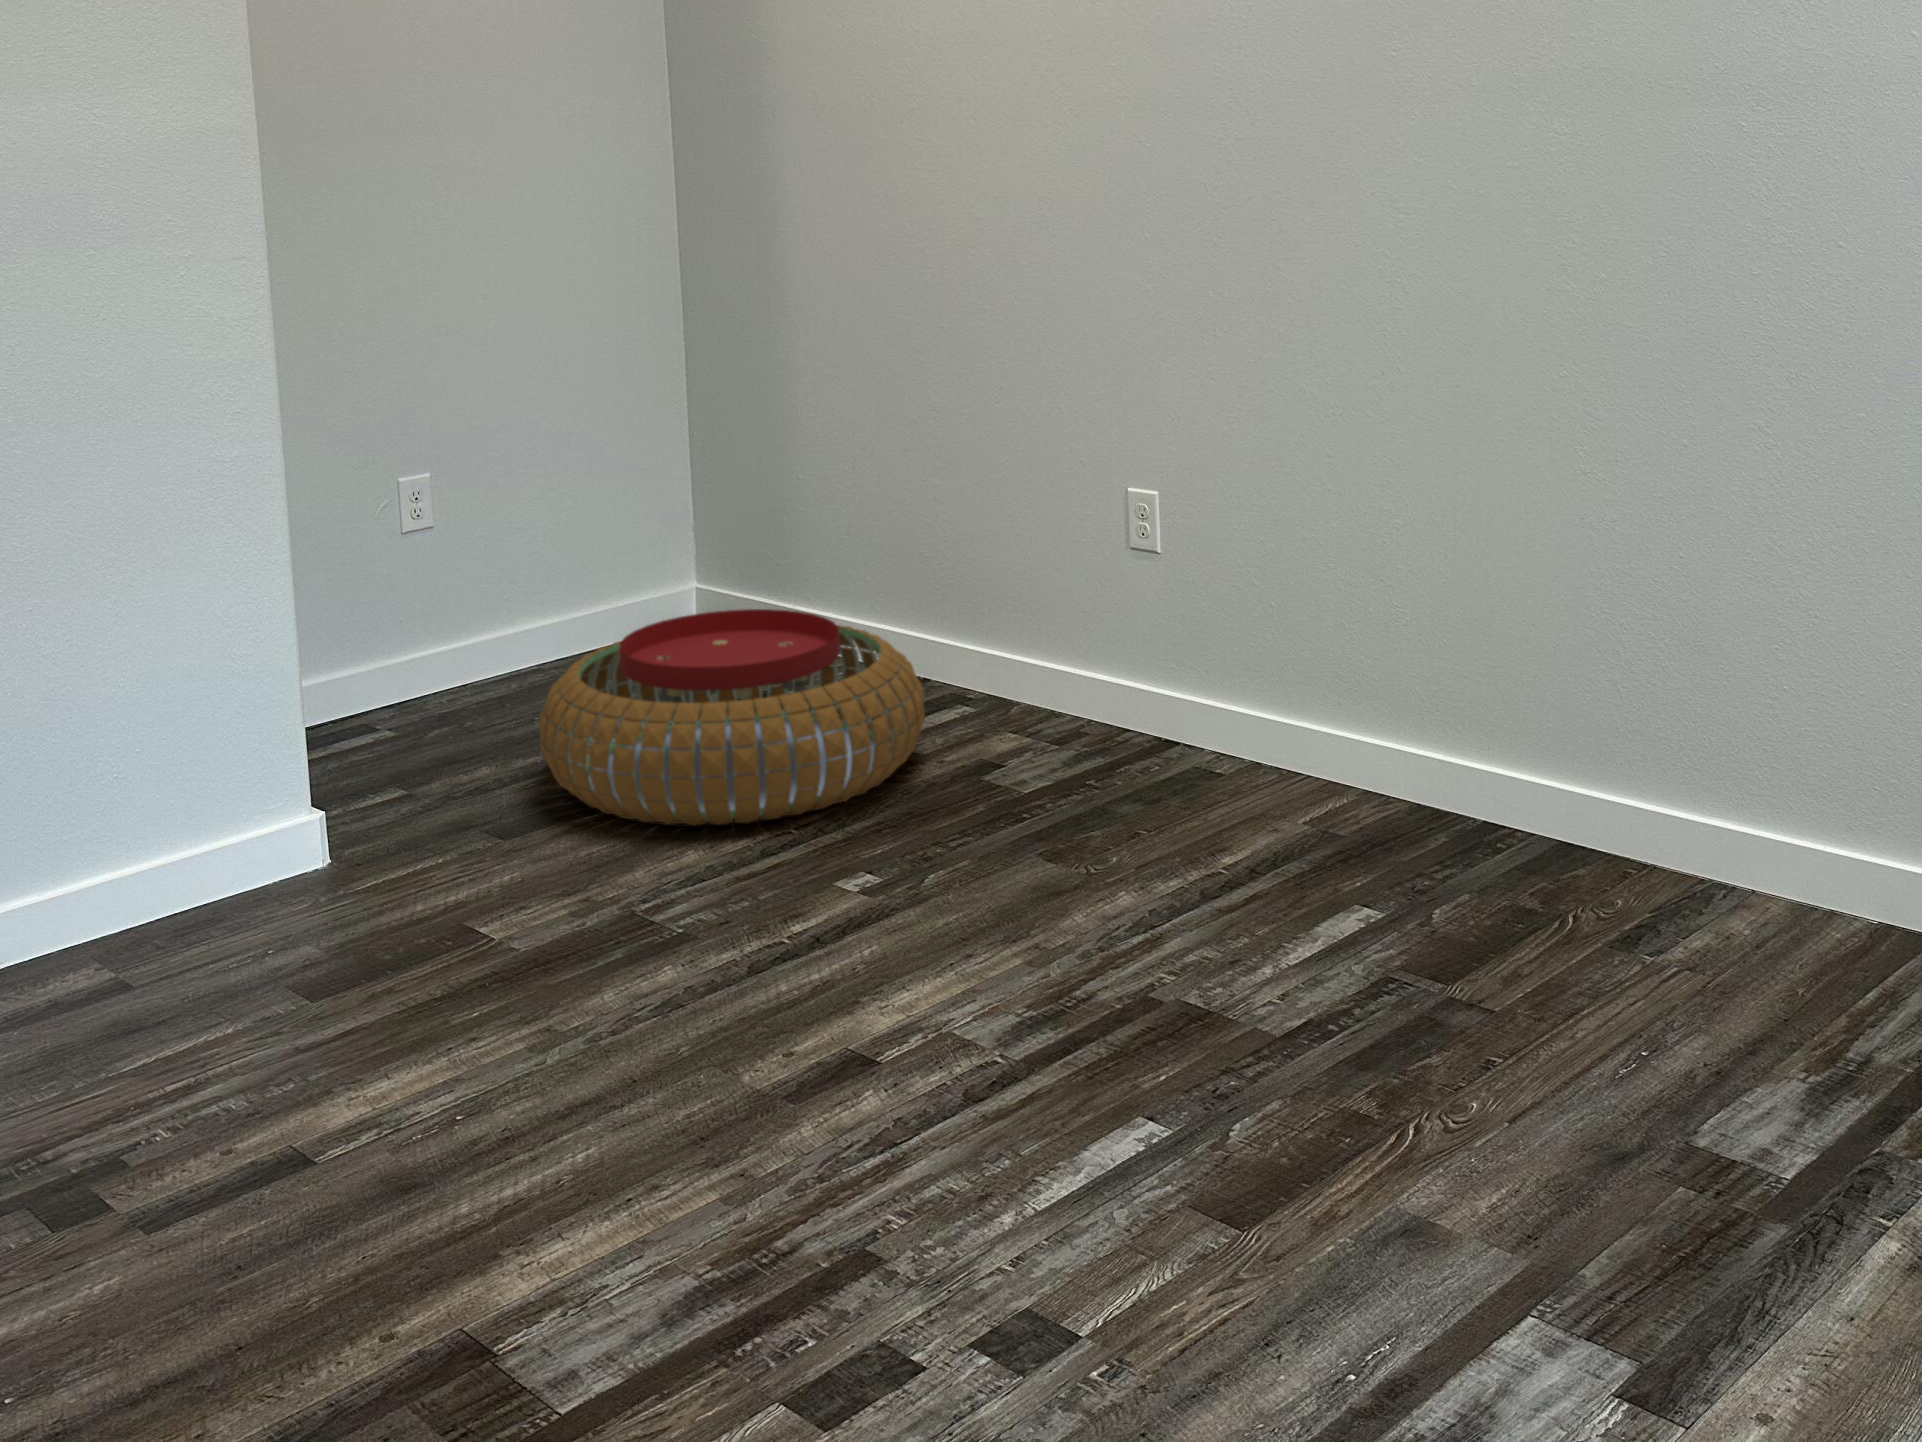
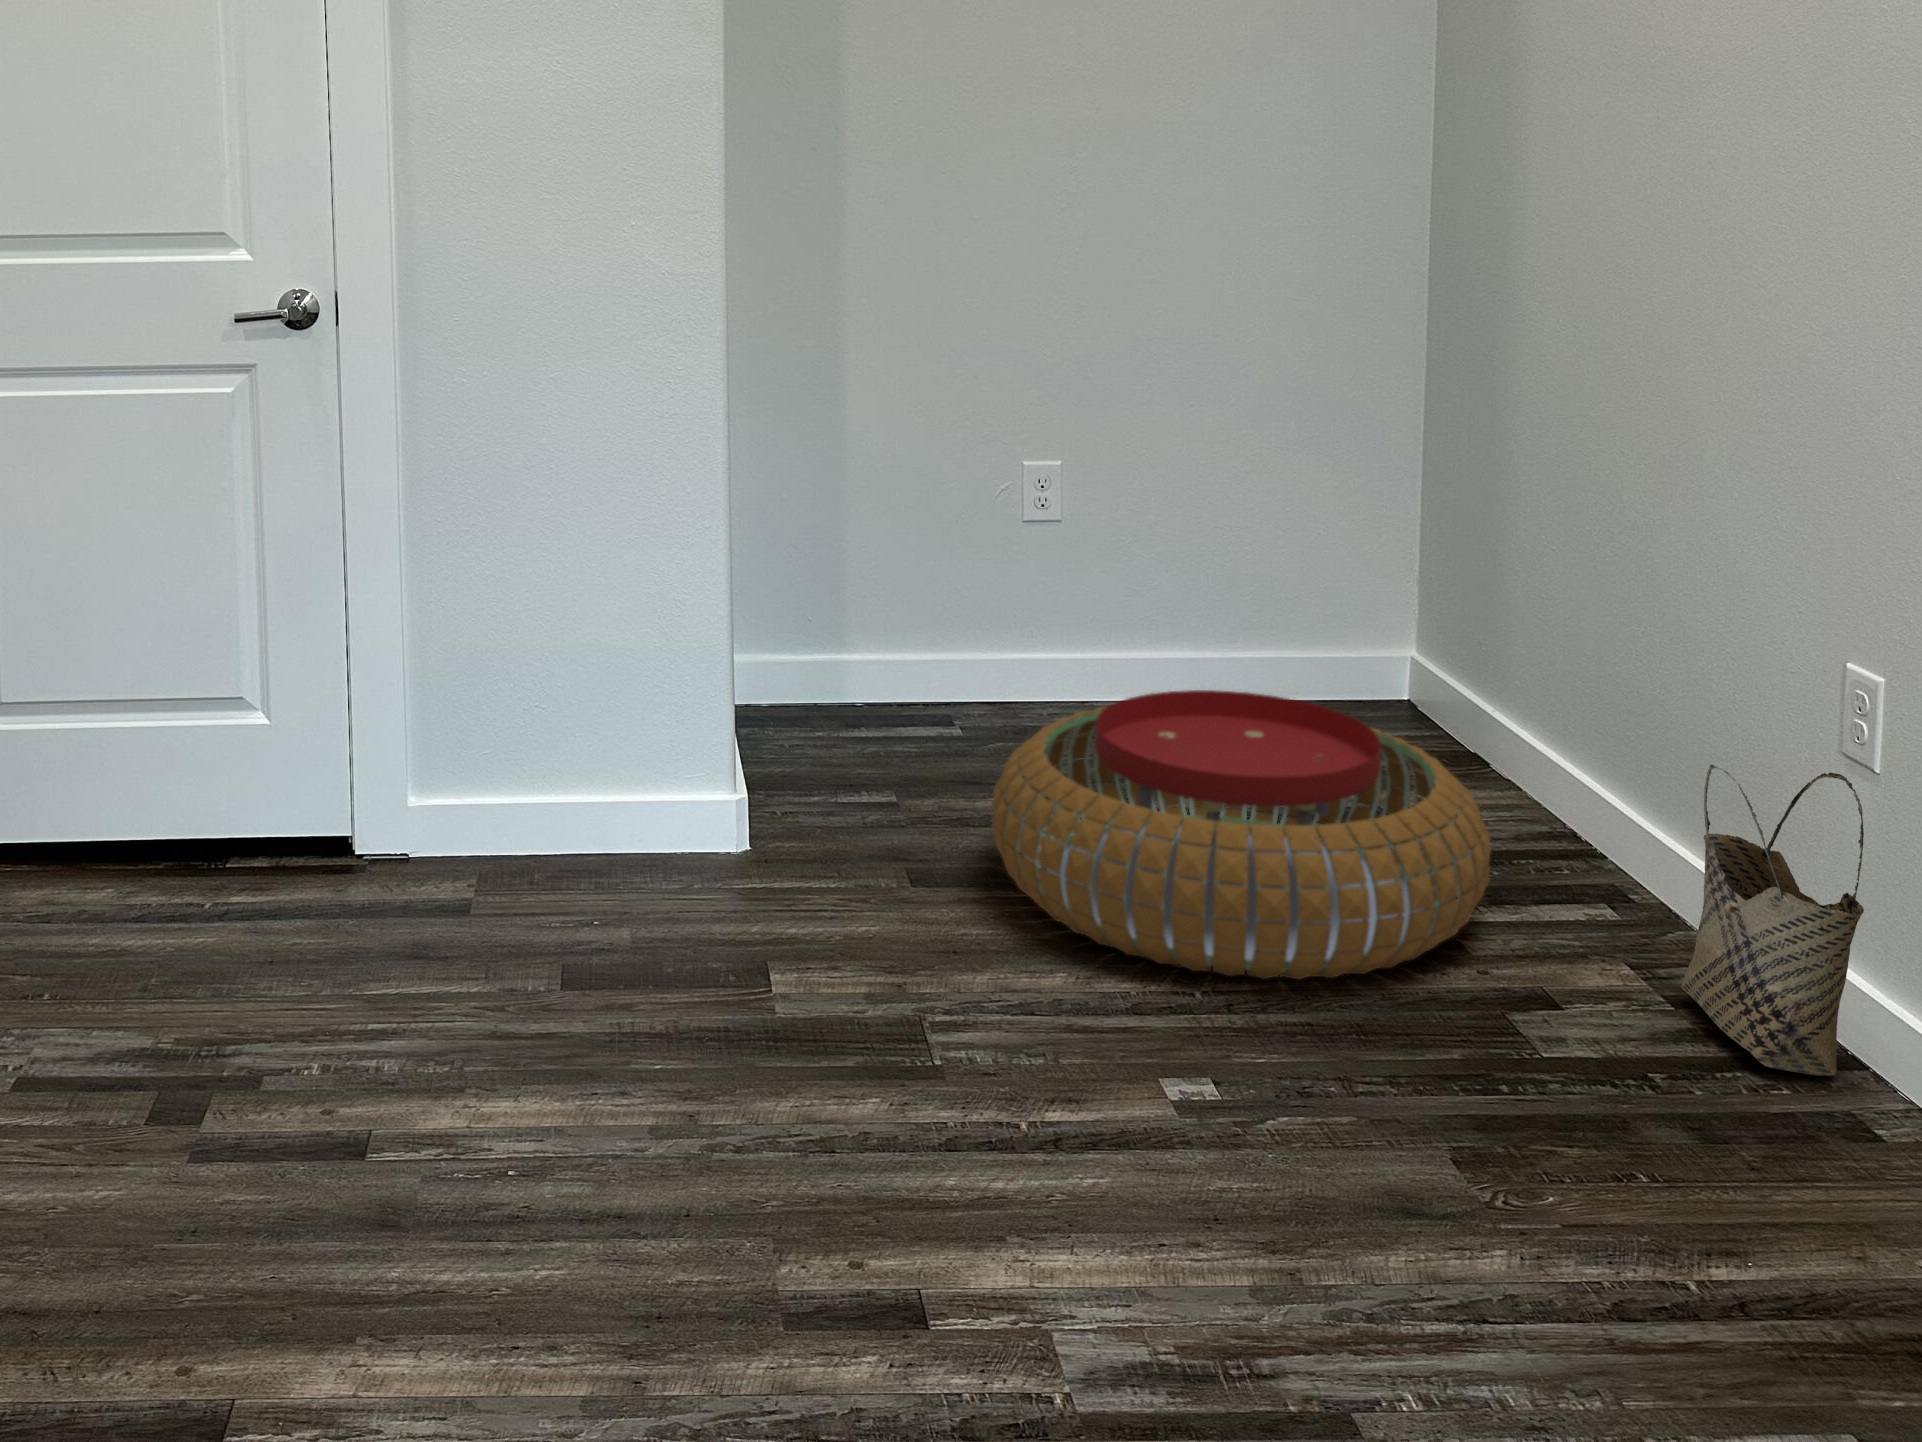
woven basket: none [1058,558,1179,756] -> present [1682,765,1864,1076]

